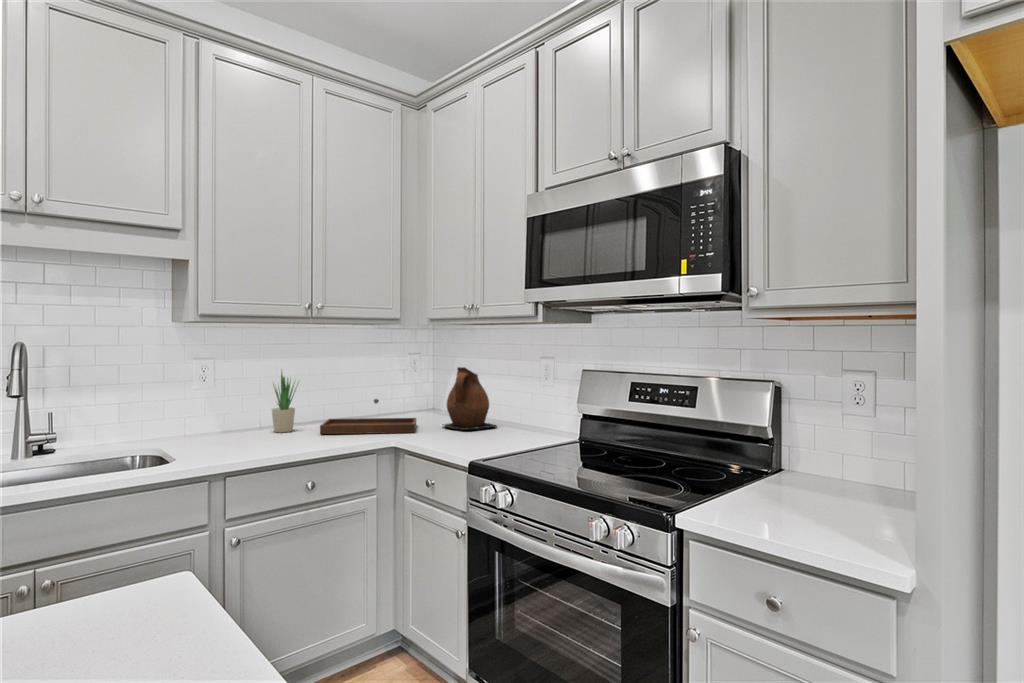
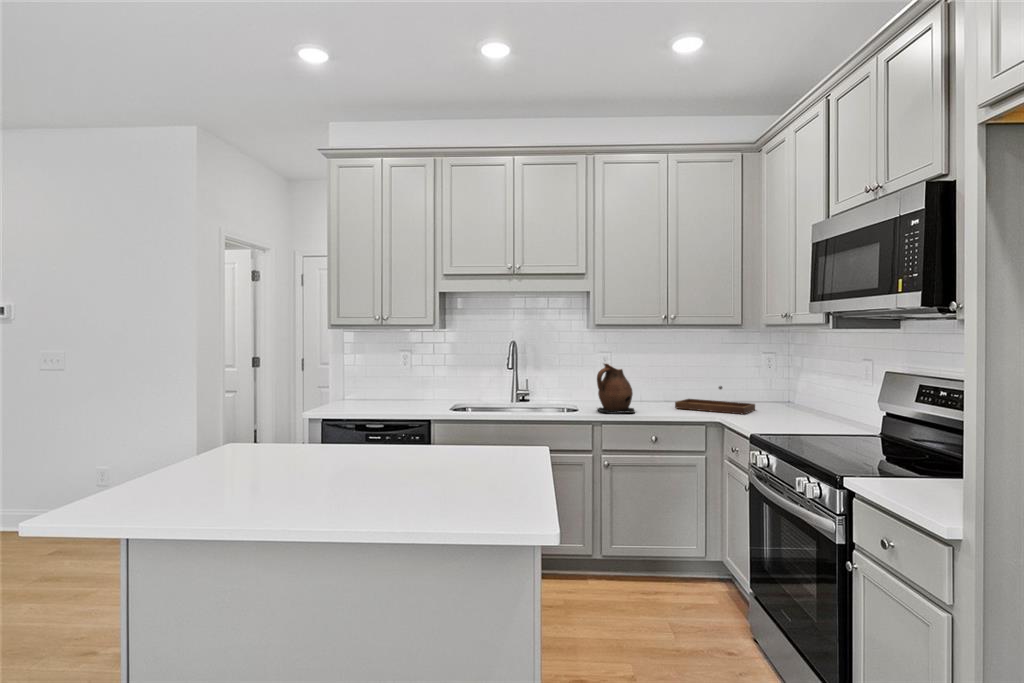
ceramic pitcher: present [443,367,497,430] -> present [597,364,635,413]
potted plant: present [272,371,297,432] -> none [648,360,667,405]

